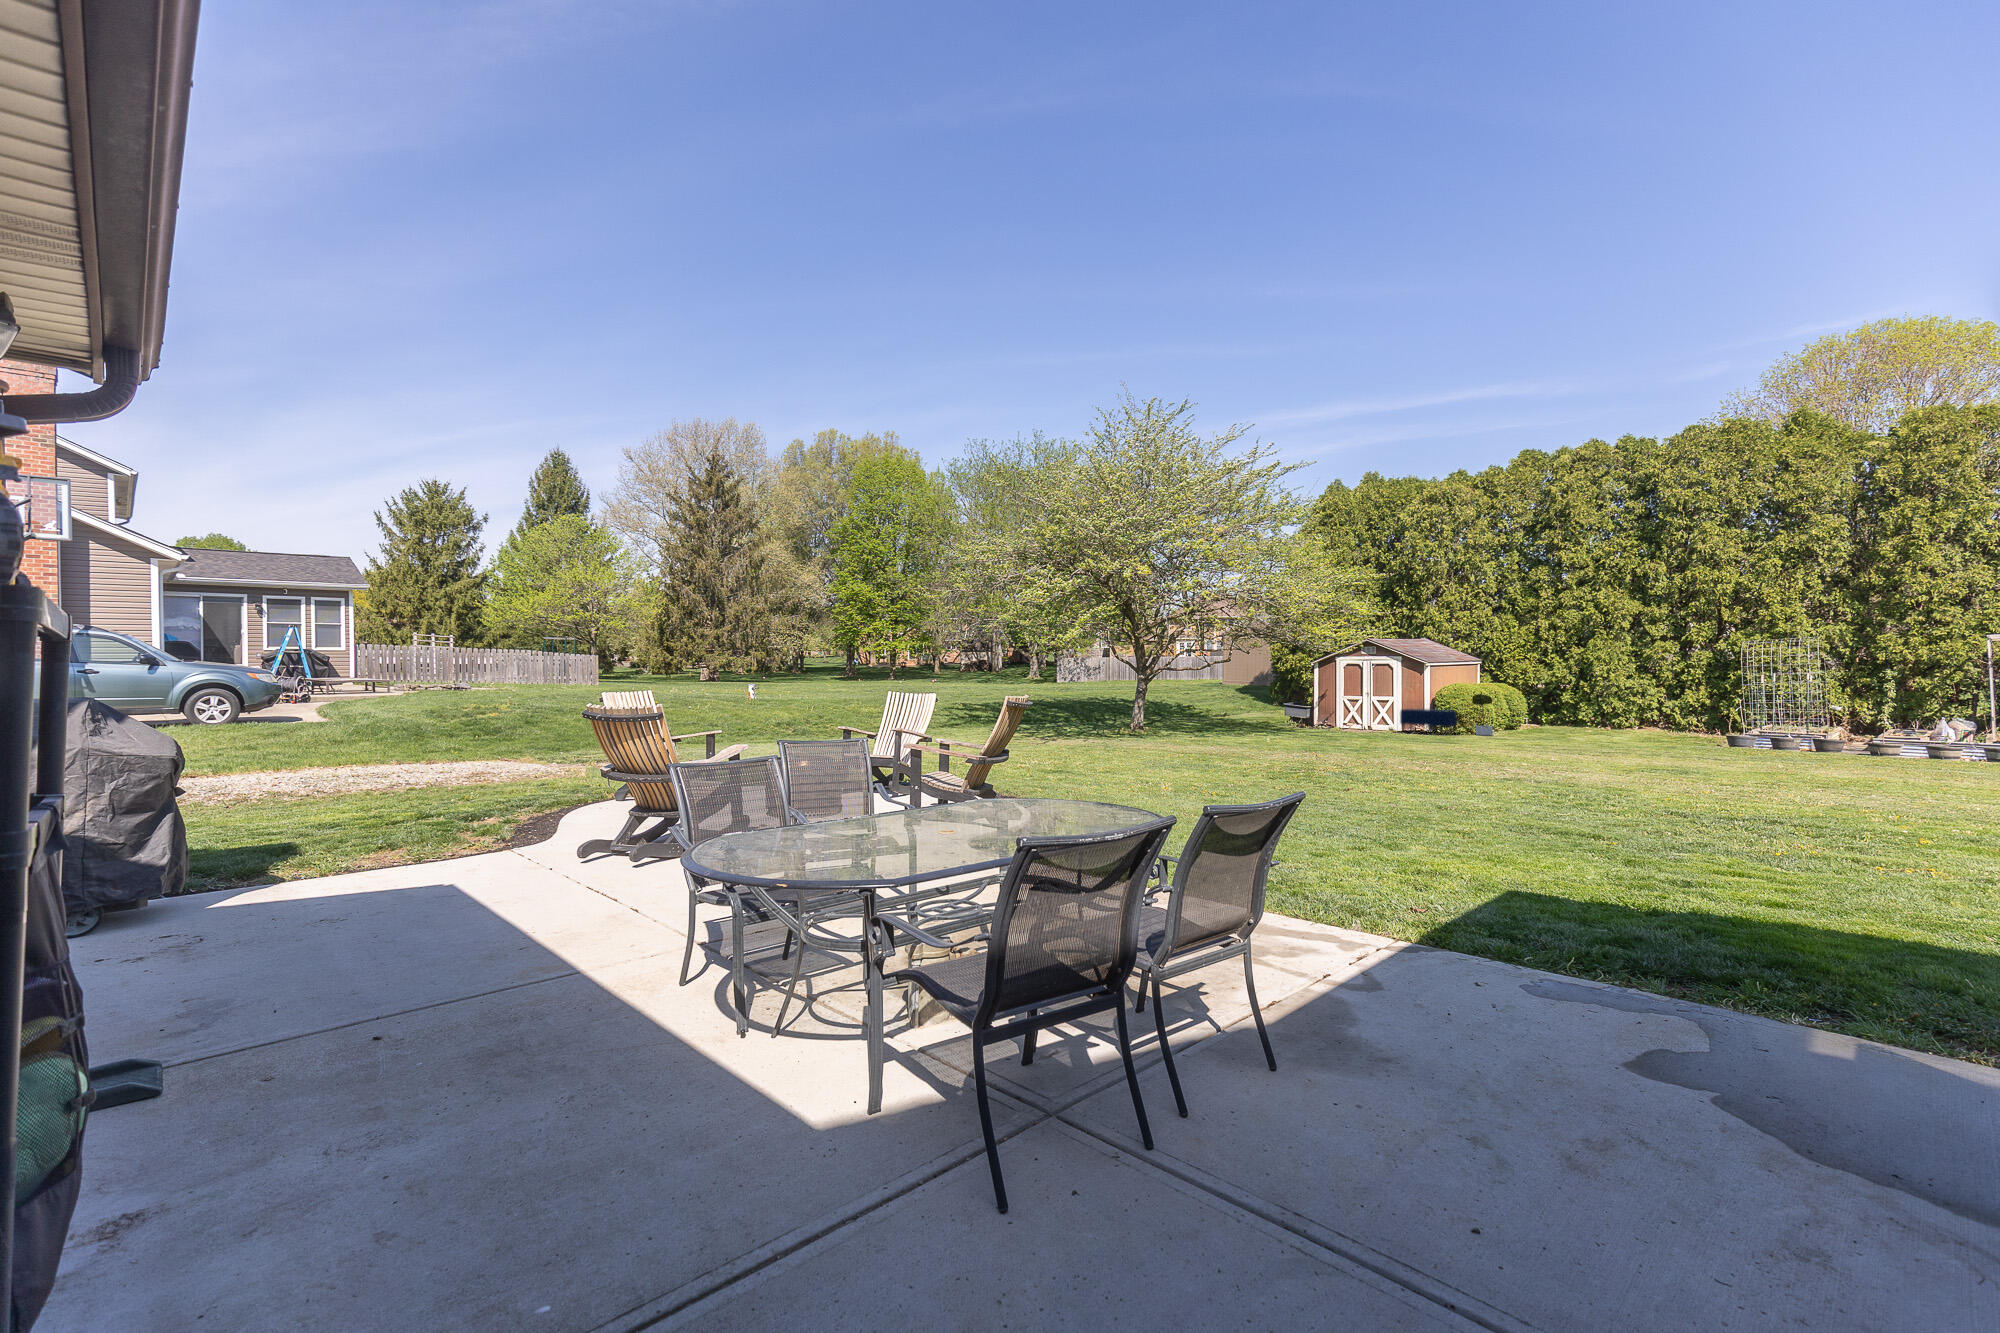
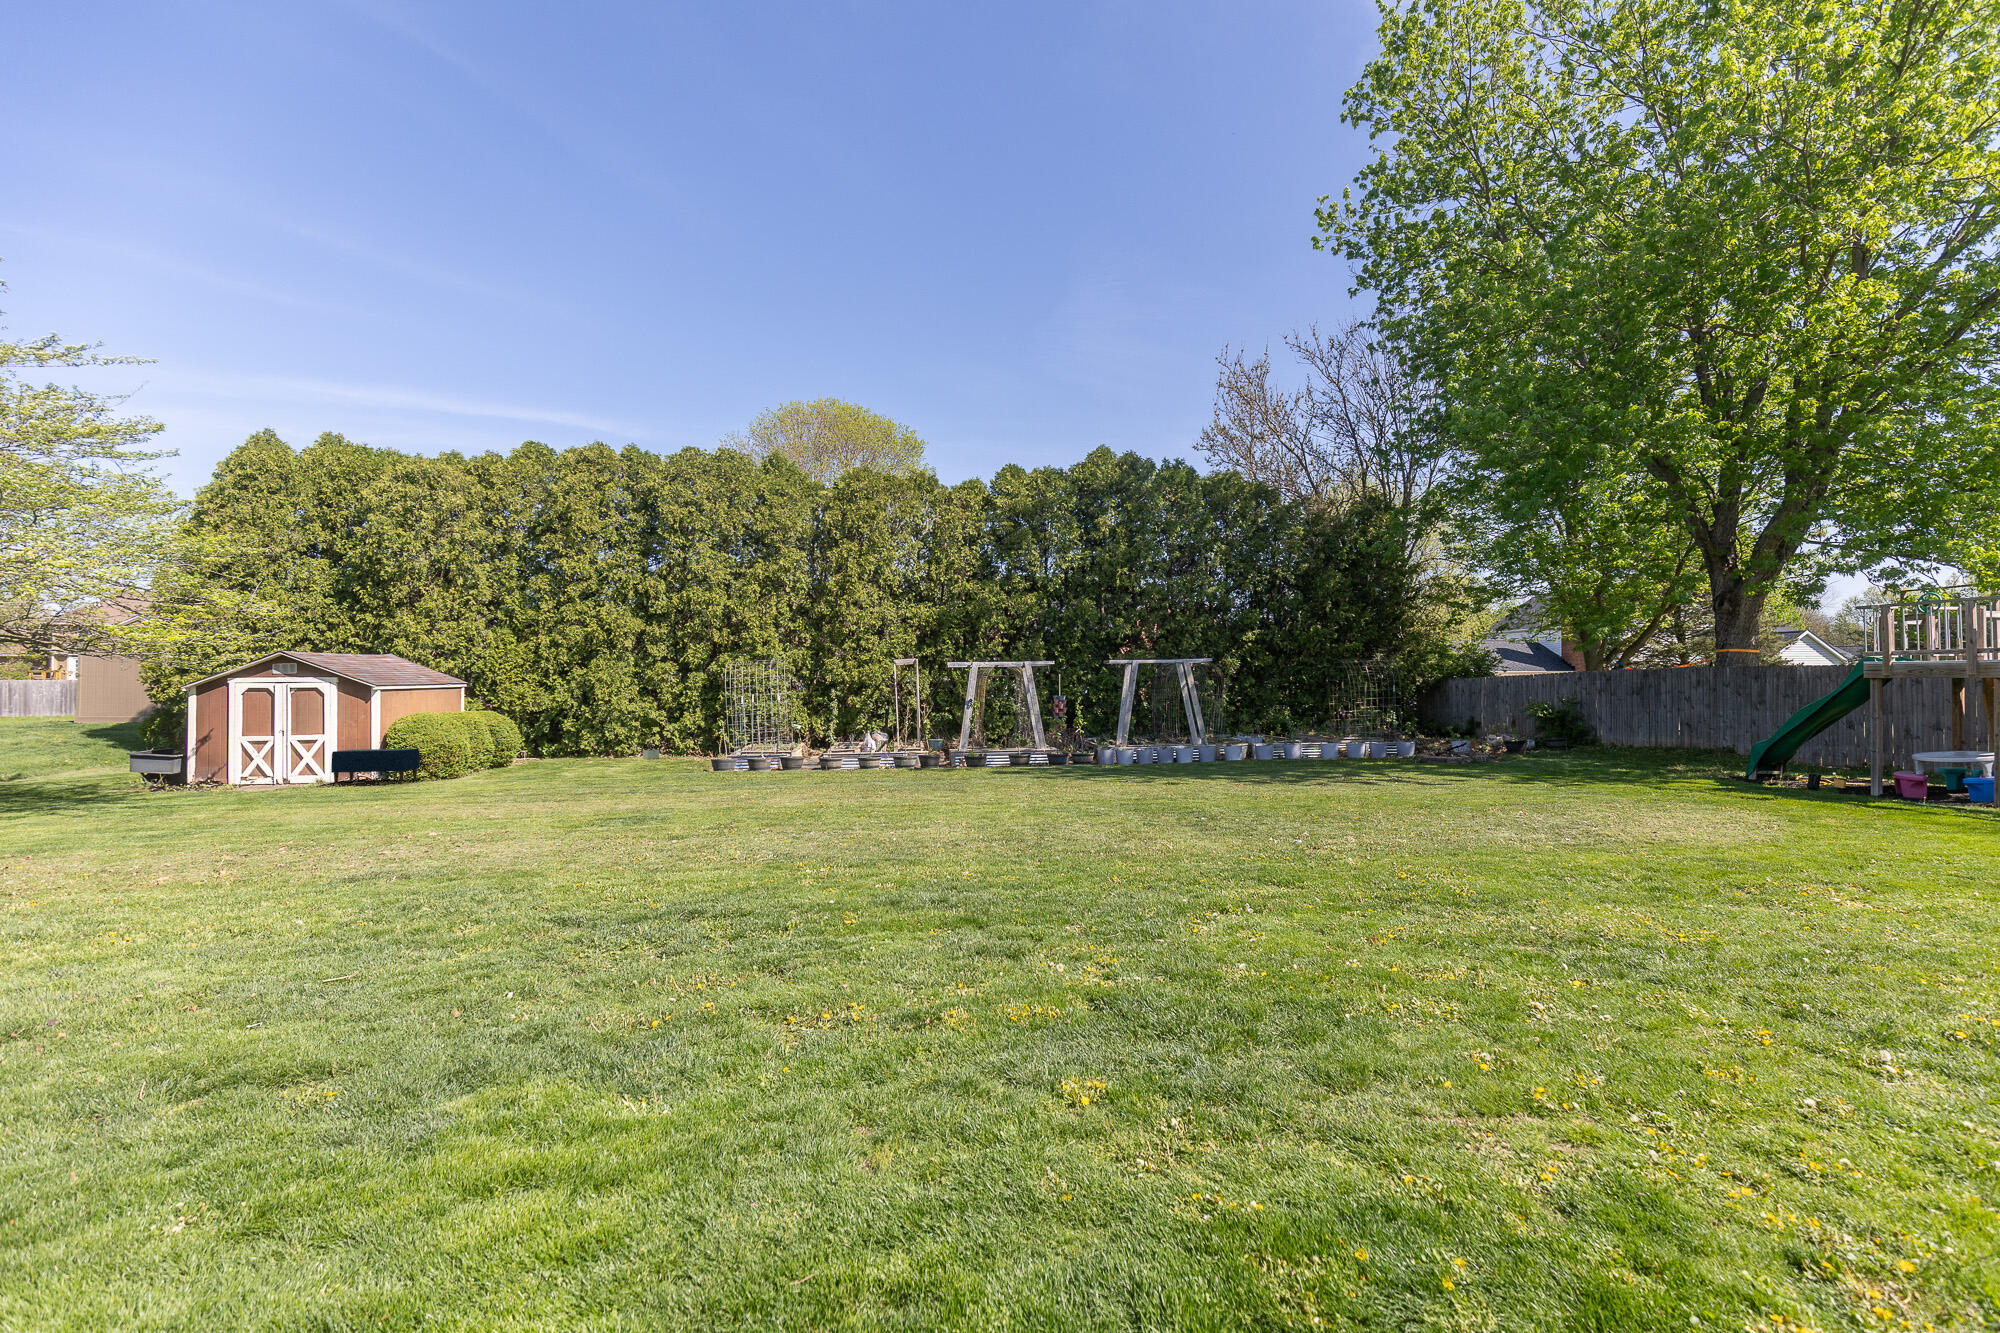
potted tree: present [1472,694,1493,735] -> present [639,717,659,759]

